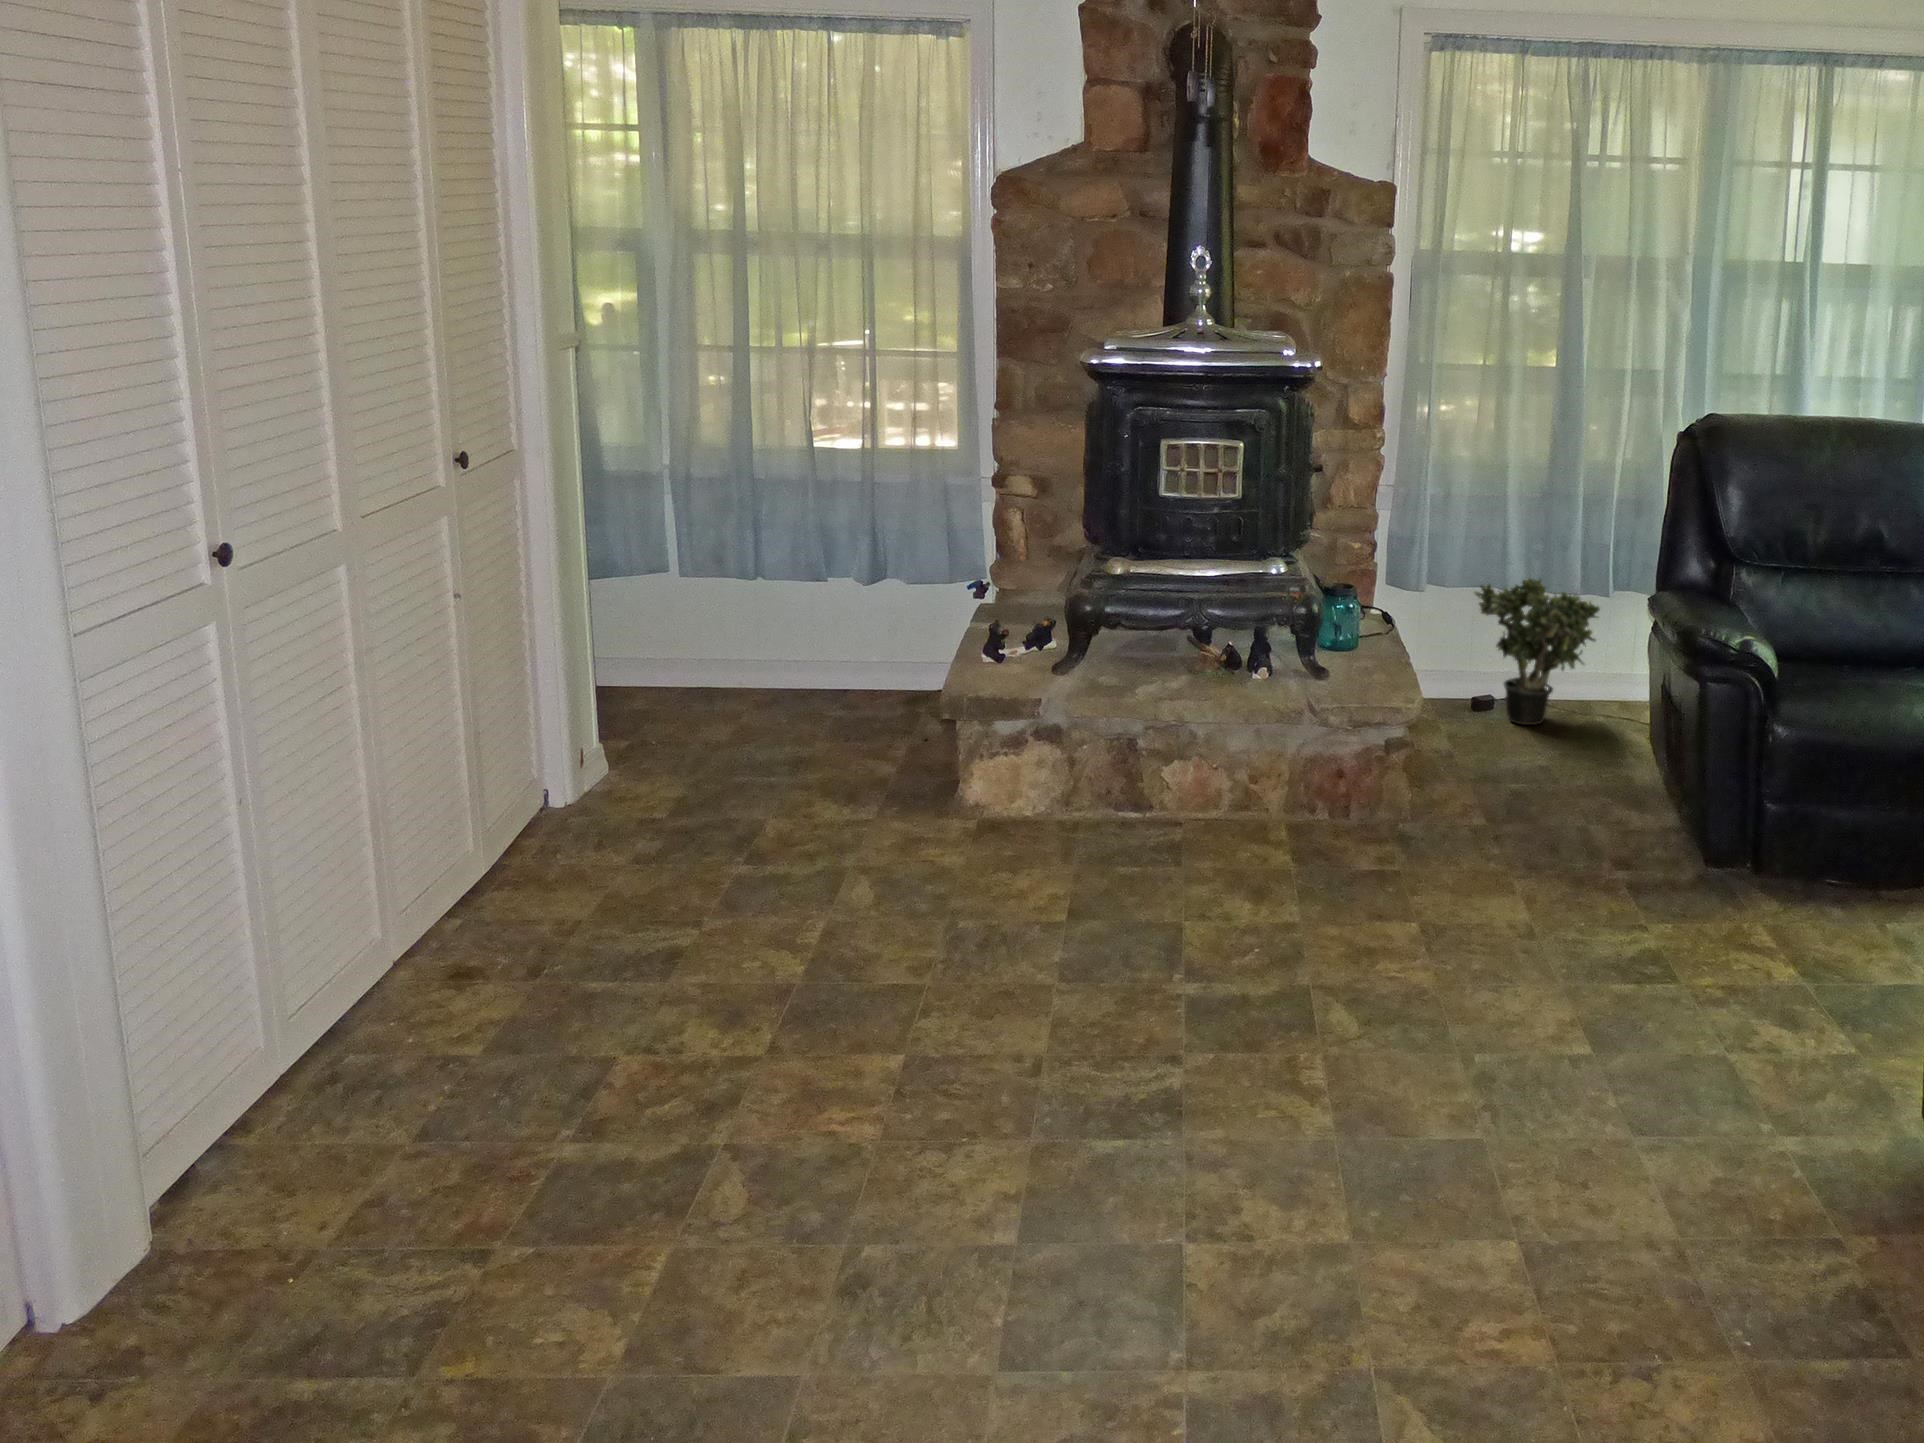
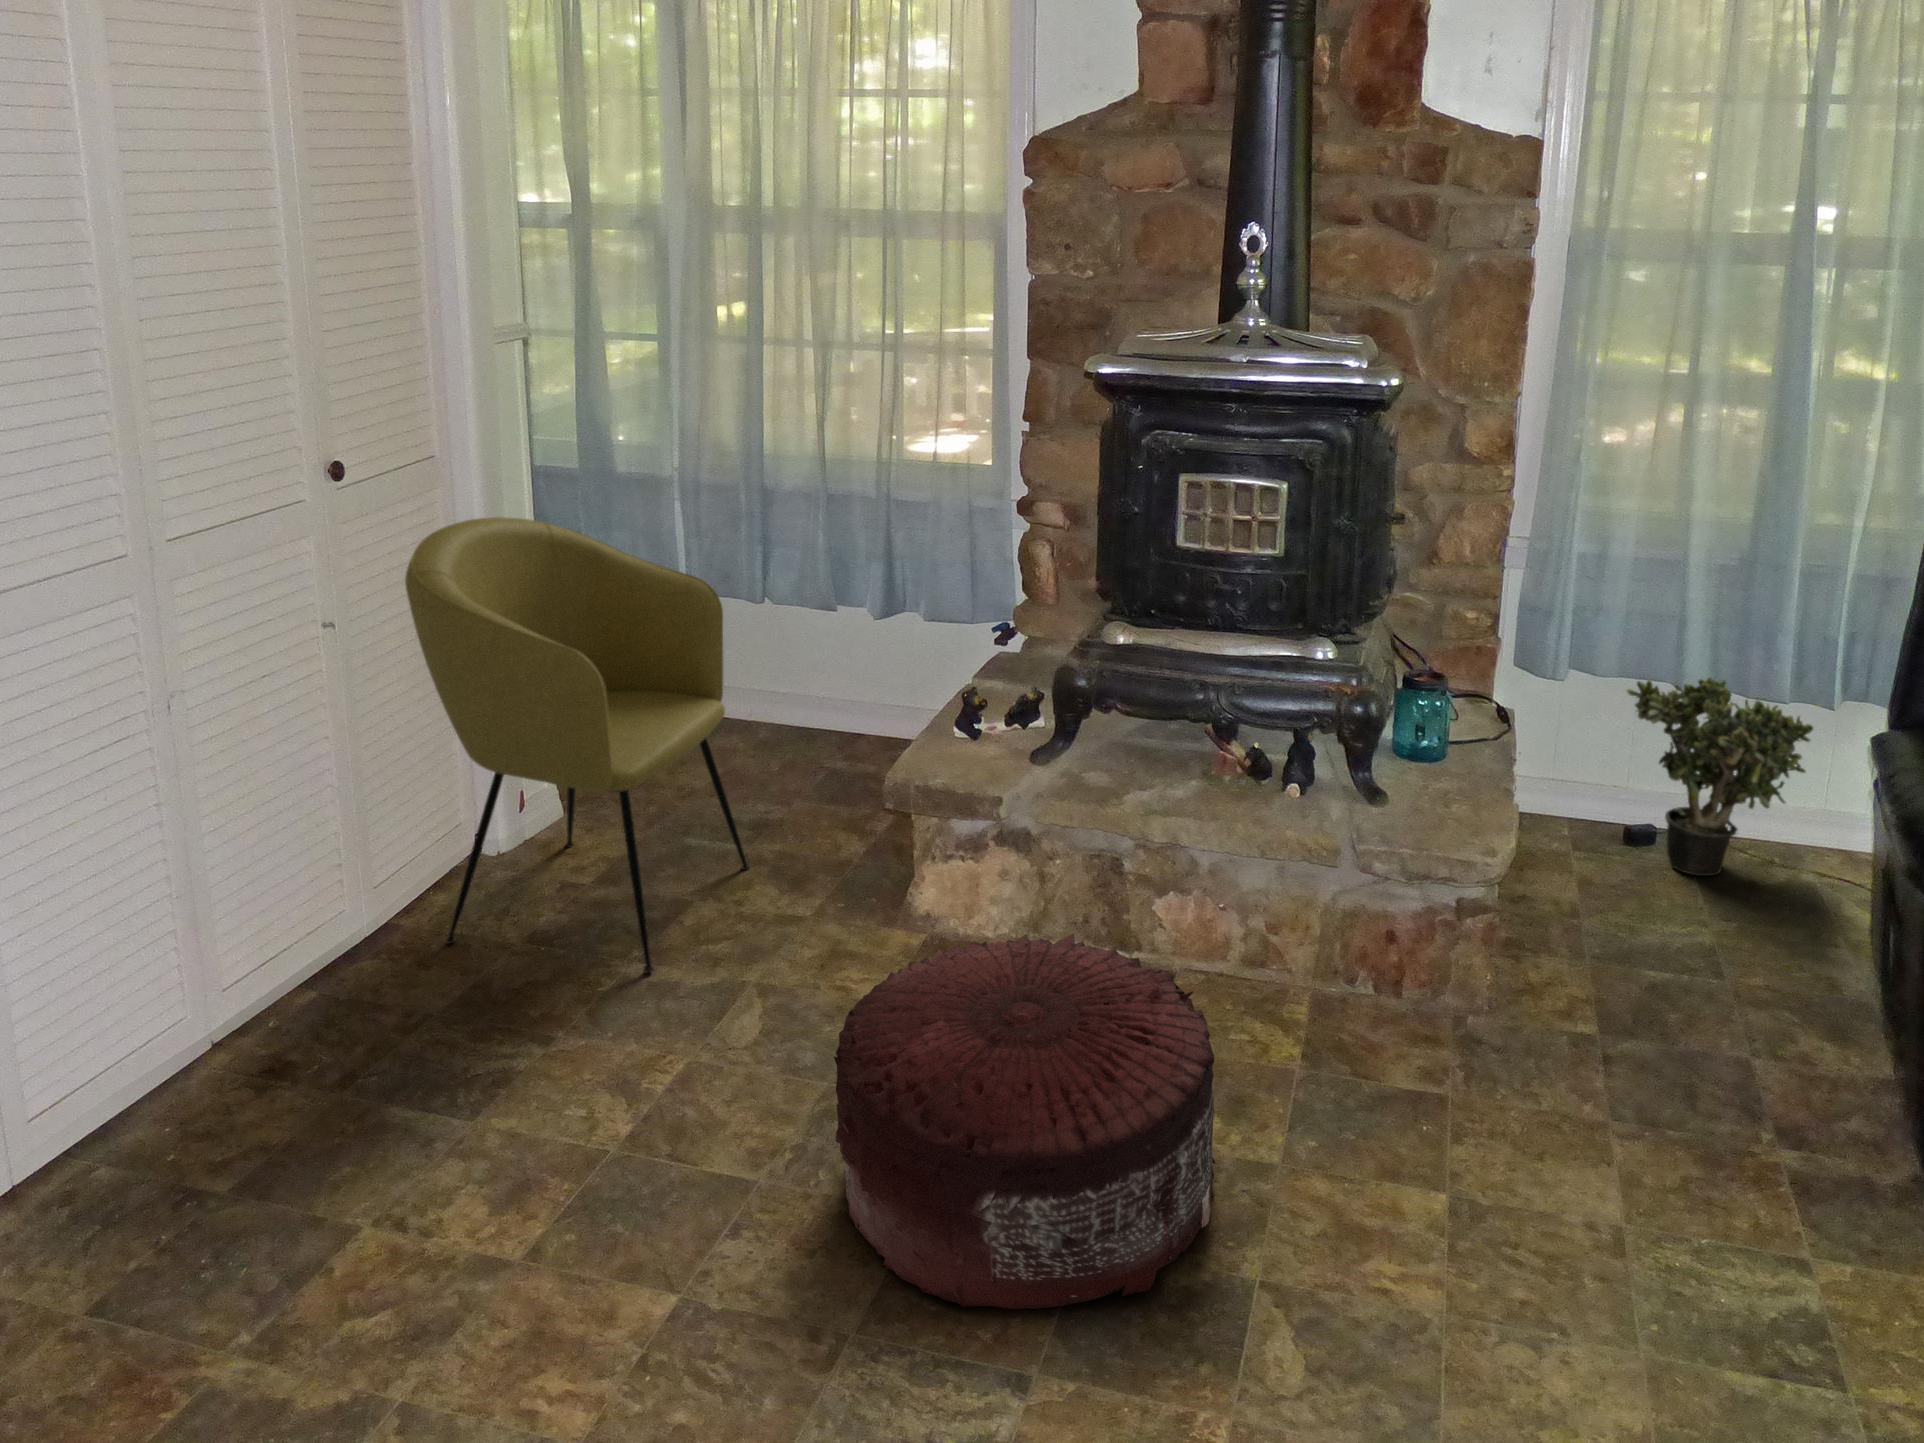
armchair: none [515,504,802,873] -> present [405,517,750,972]
pouf: none [984,781,1264,1028] -> present [834,934,1215,1309]

